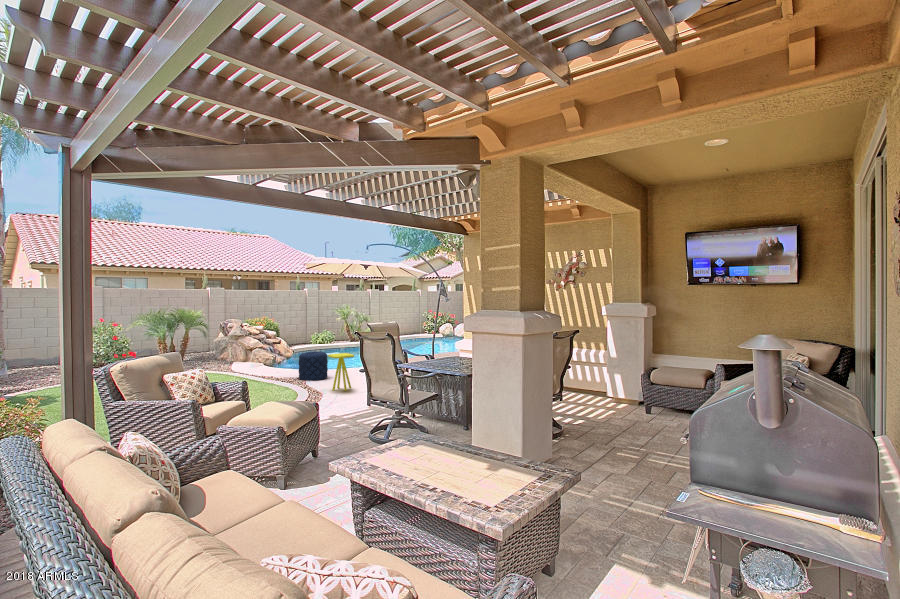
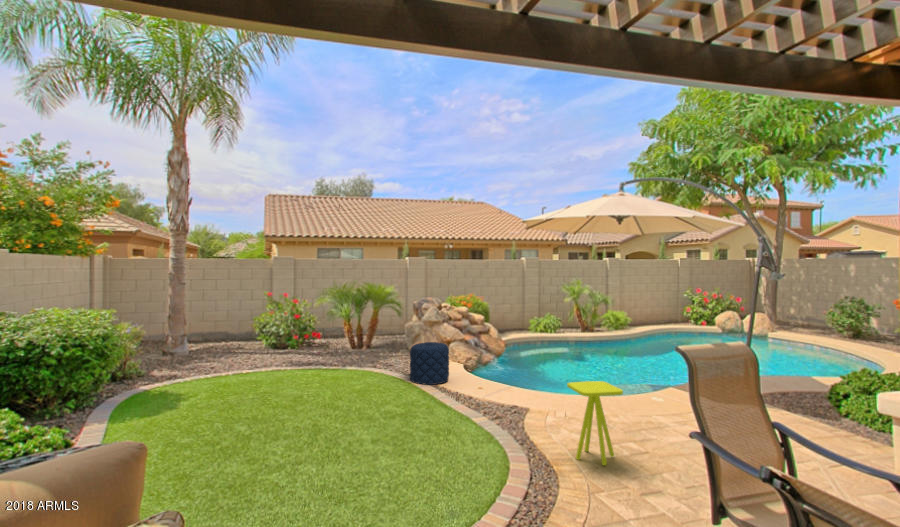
pouf: present [299,352,328,381] -> present [410,342,449,385]

